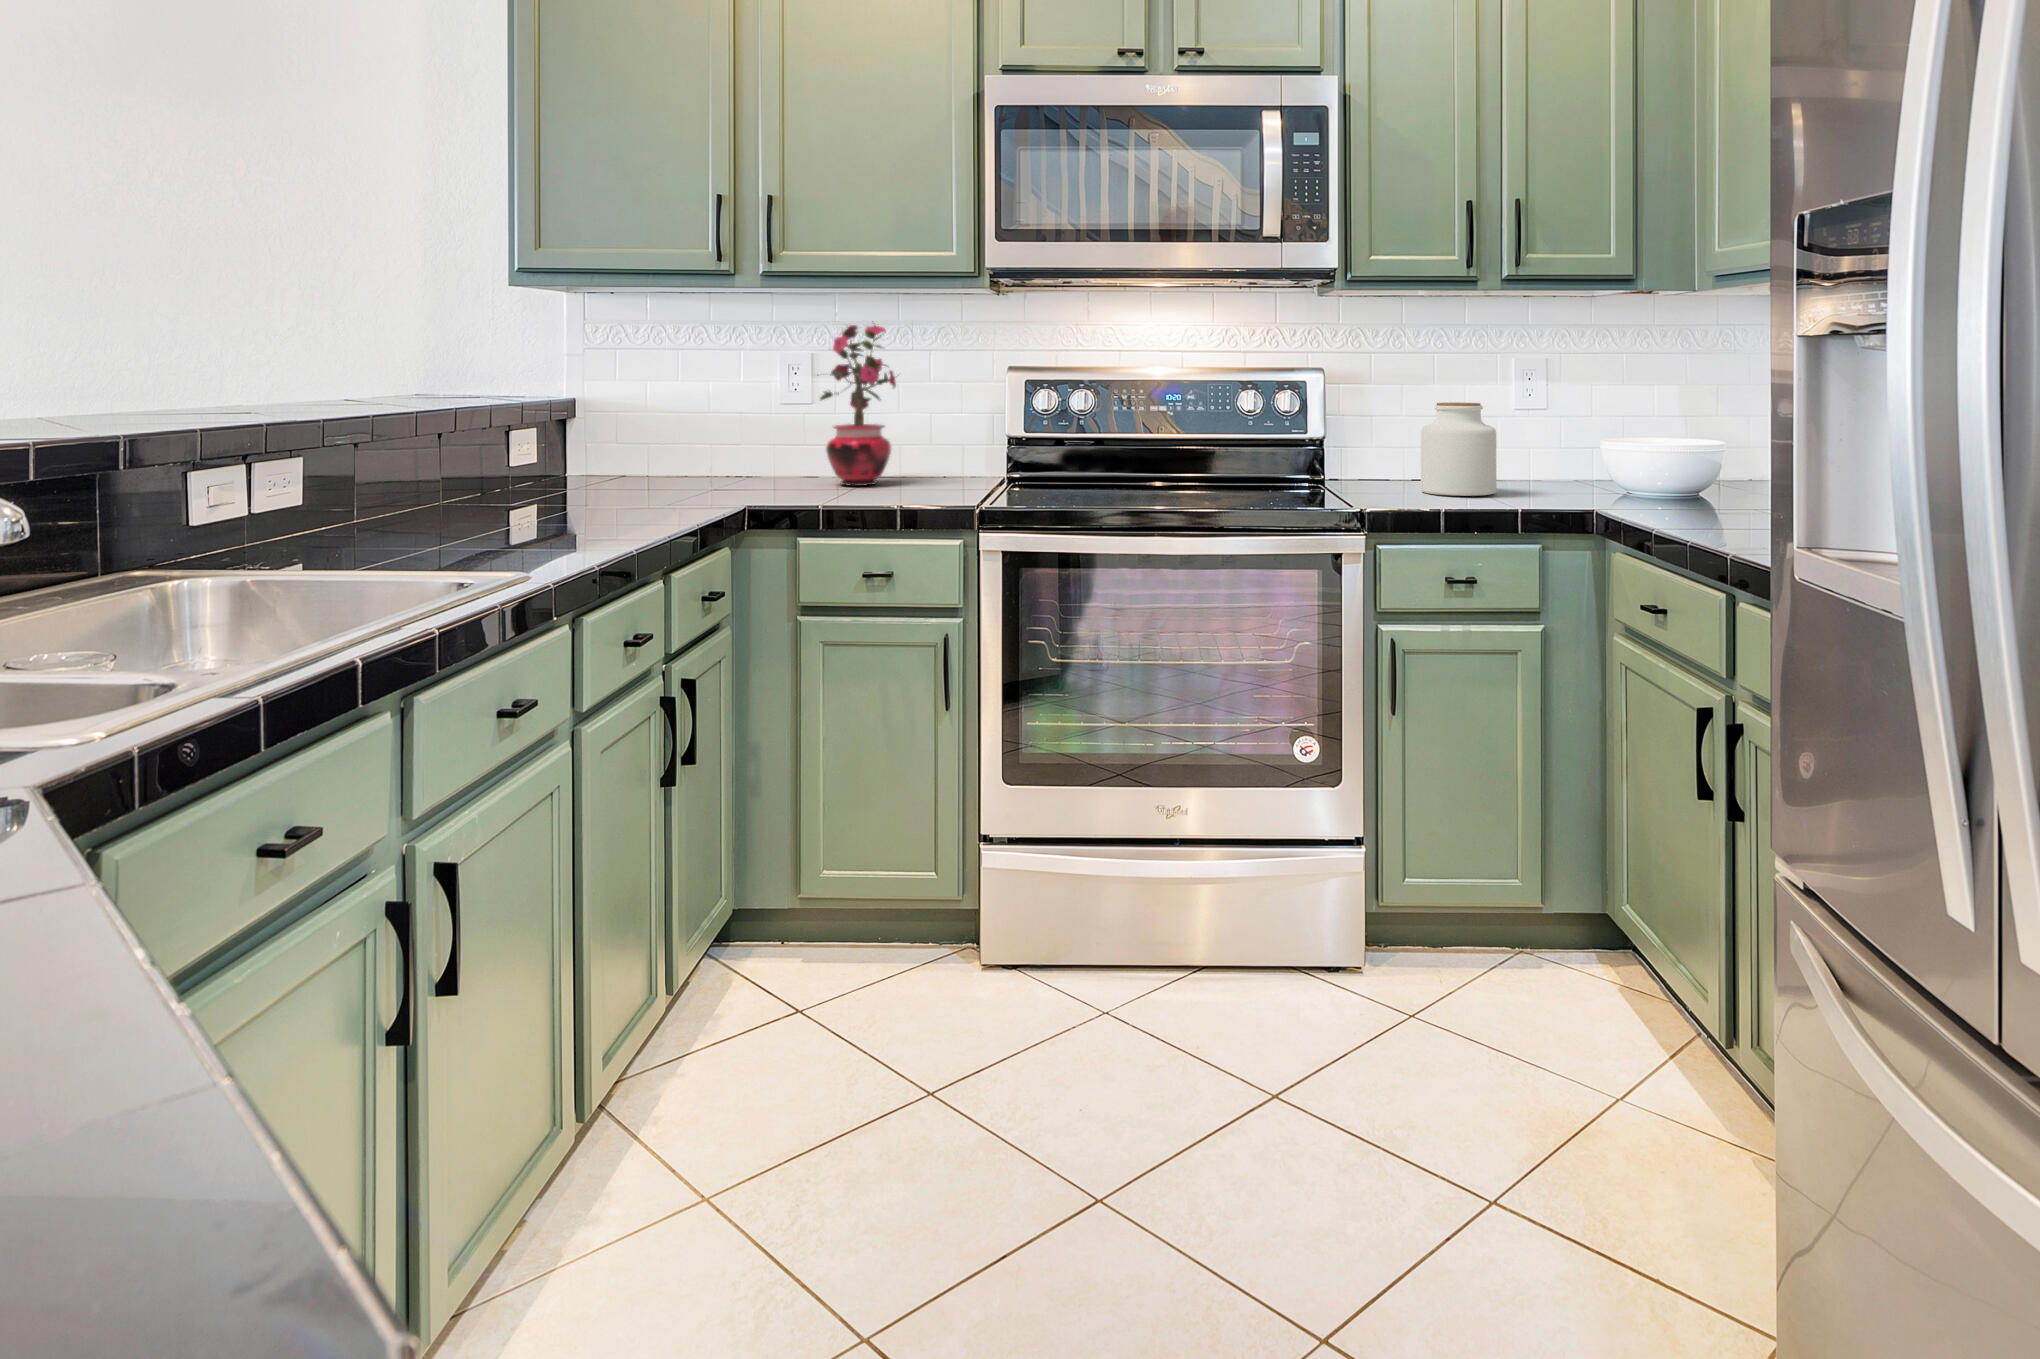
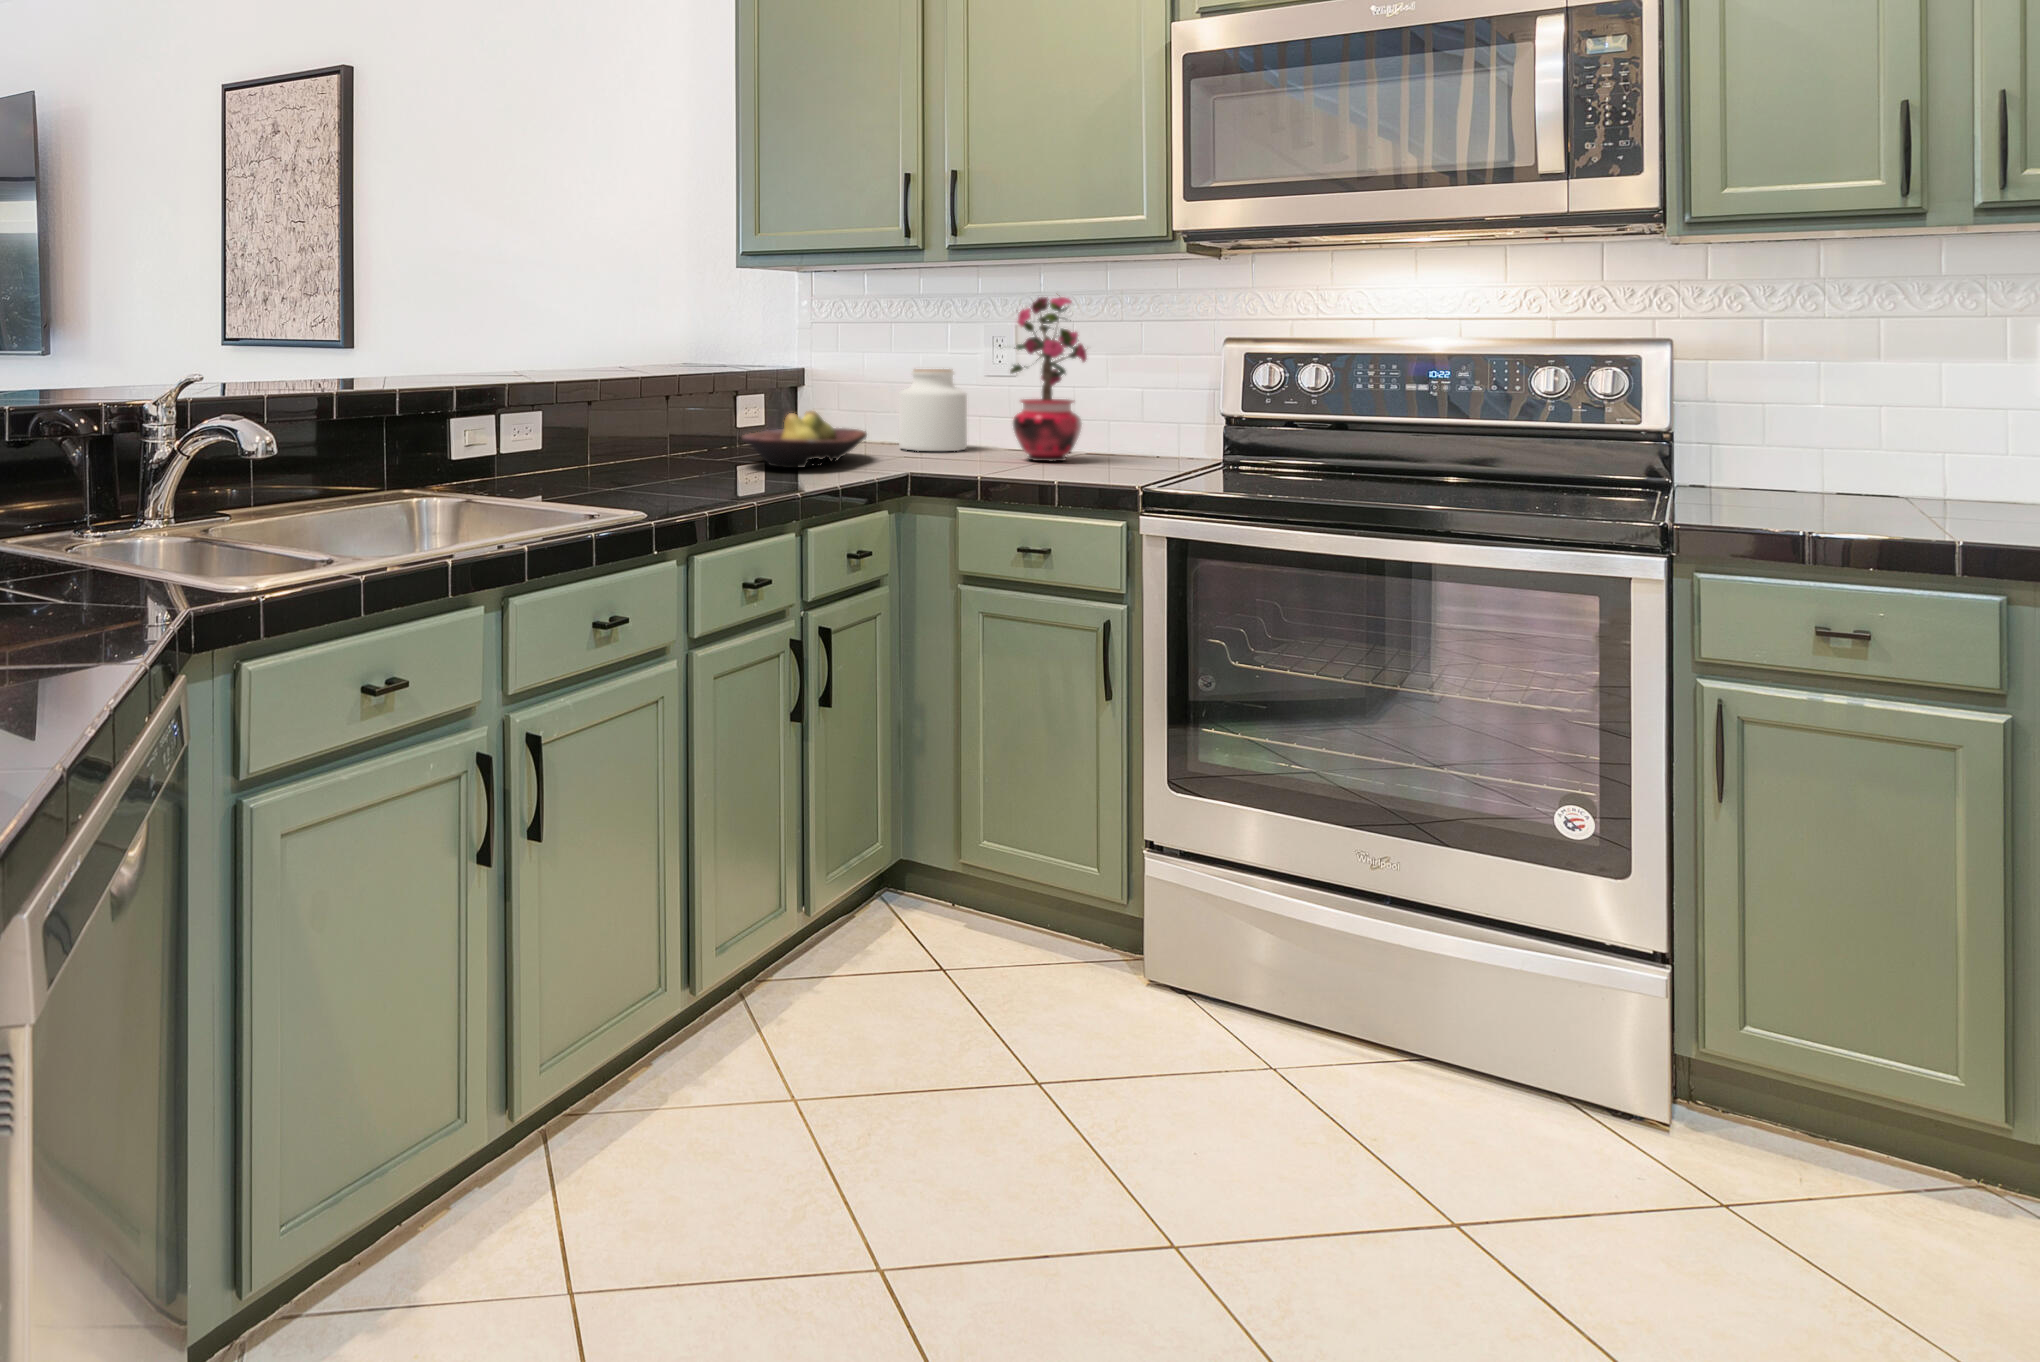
jar: present [1421,403,1496,496] -> present [899,369,967,451]
fruit bowl: none [547,444,682,509] -> present [742,411,867,468]

